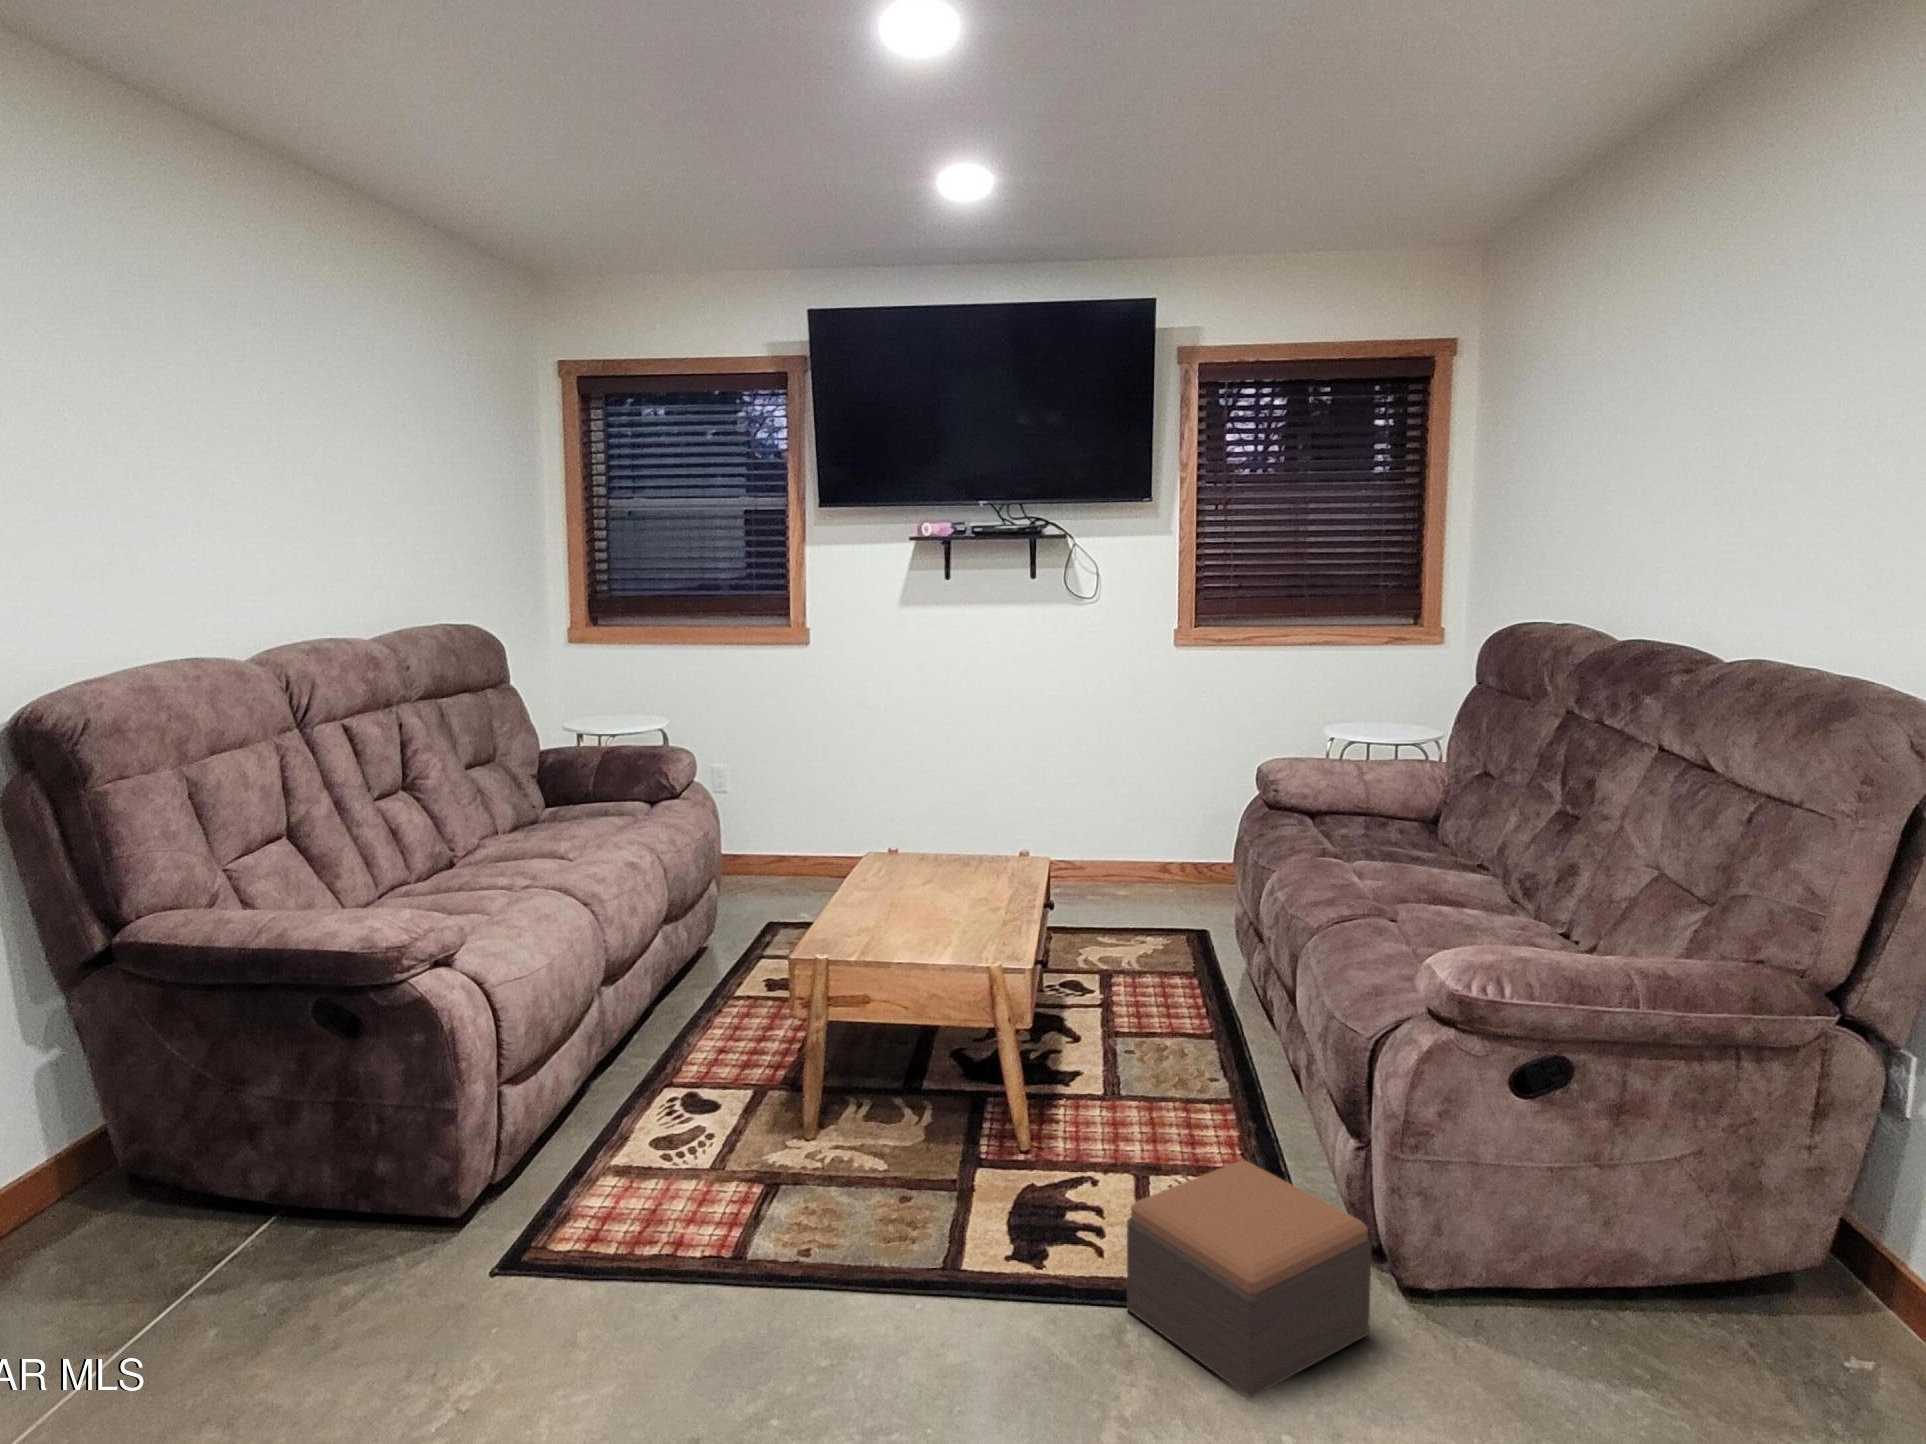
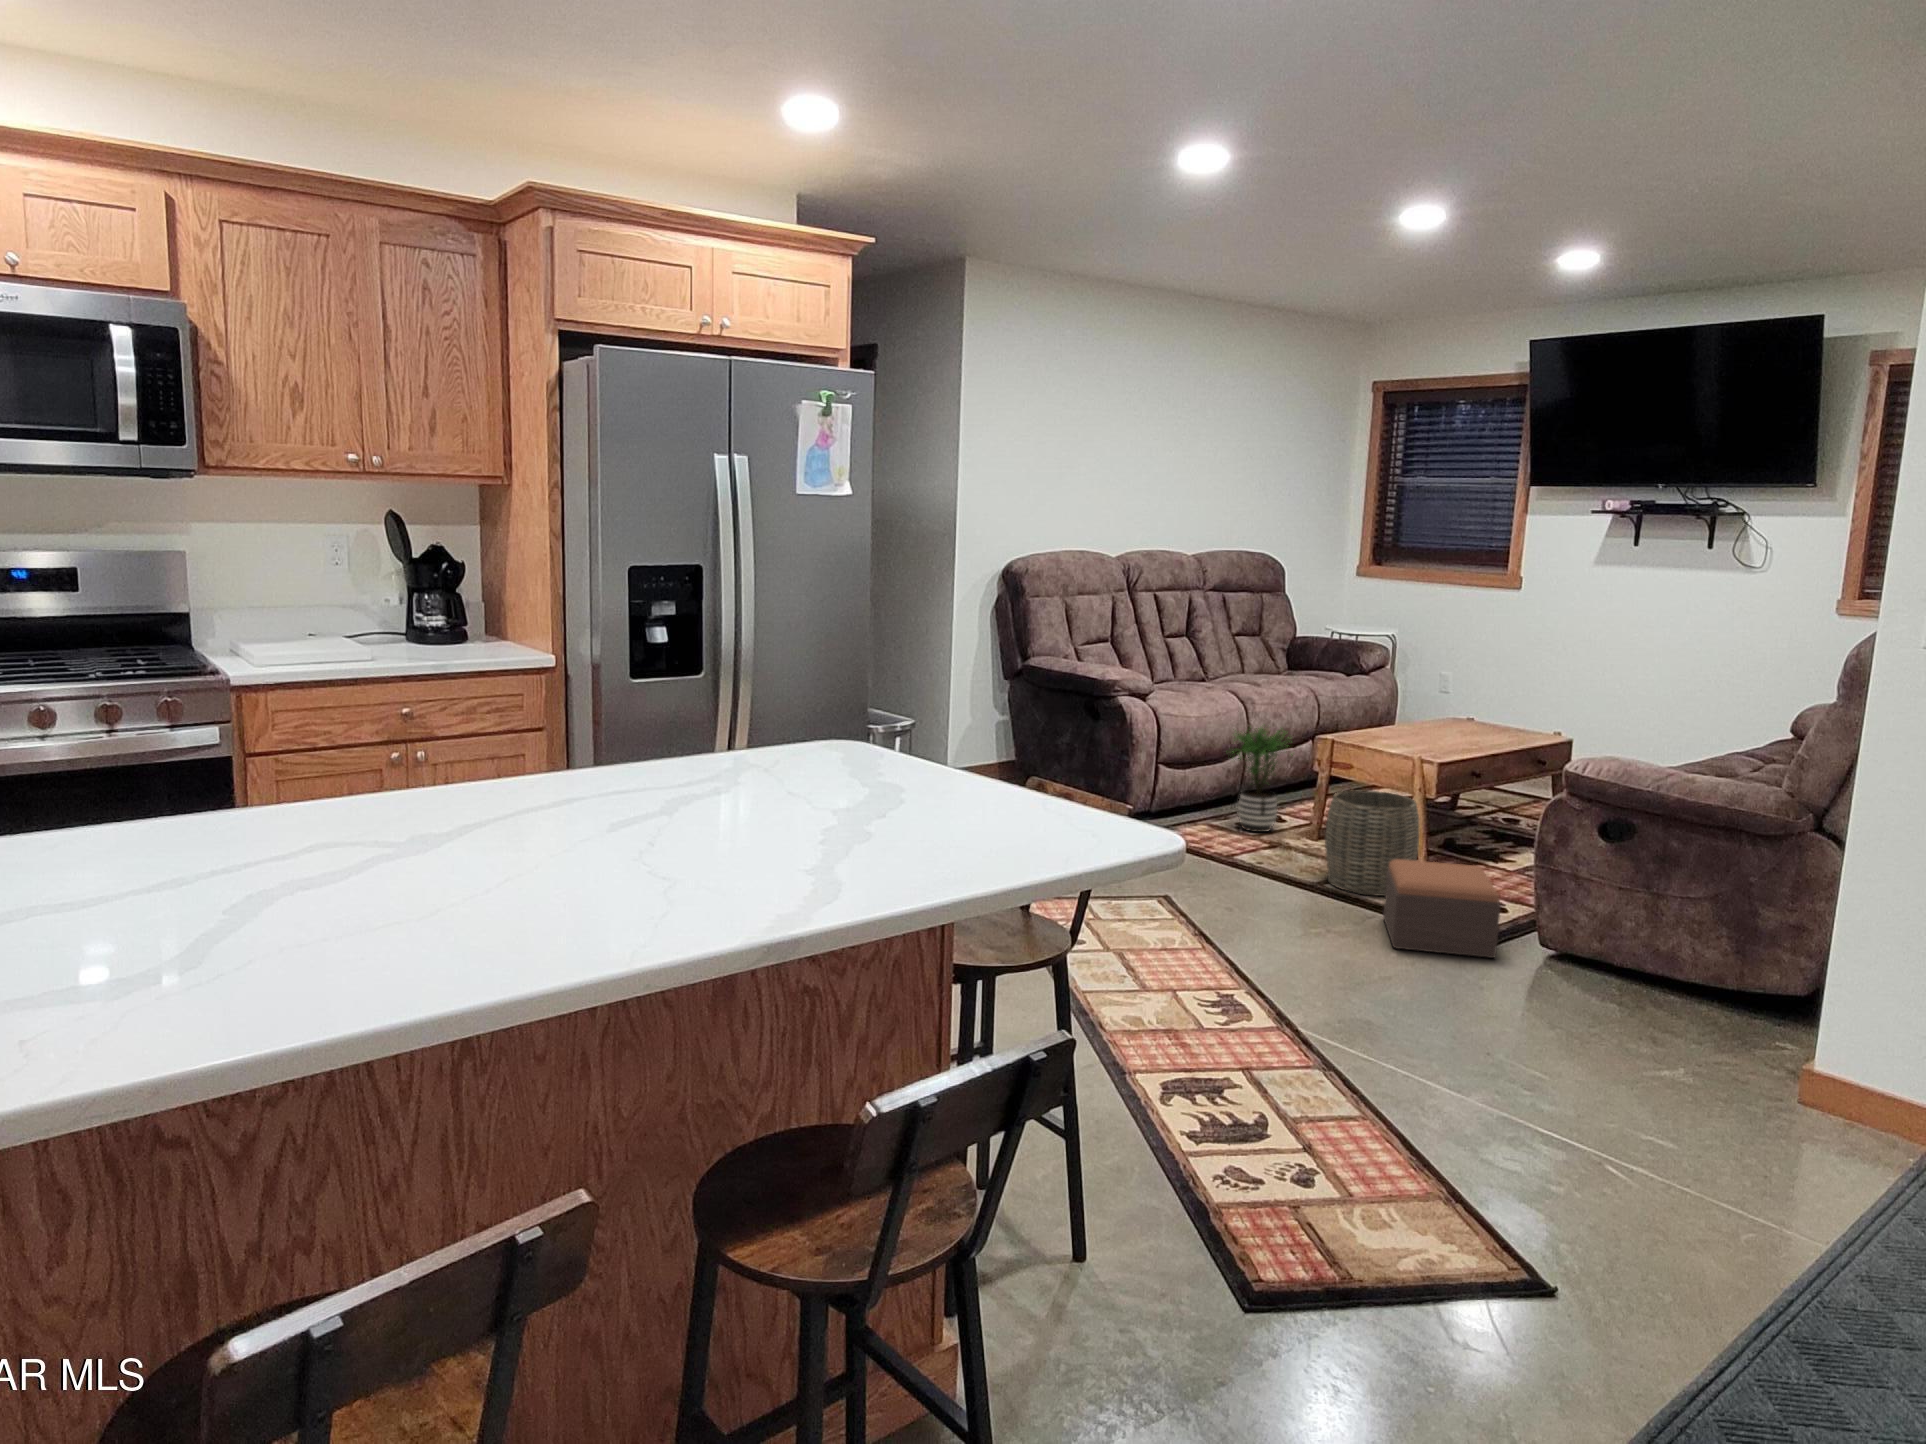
potted plant: none [610,945,754,1154] -> present [1232,728,1293,832]
woven basket: none [912,1042,1070,1256] -> present [1325,790,1420,896]

